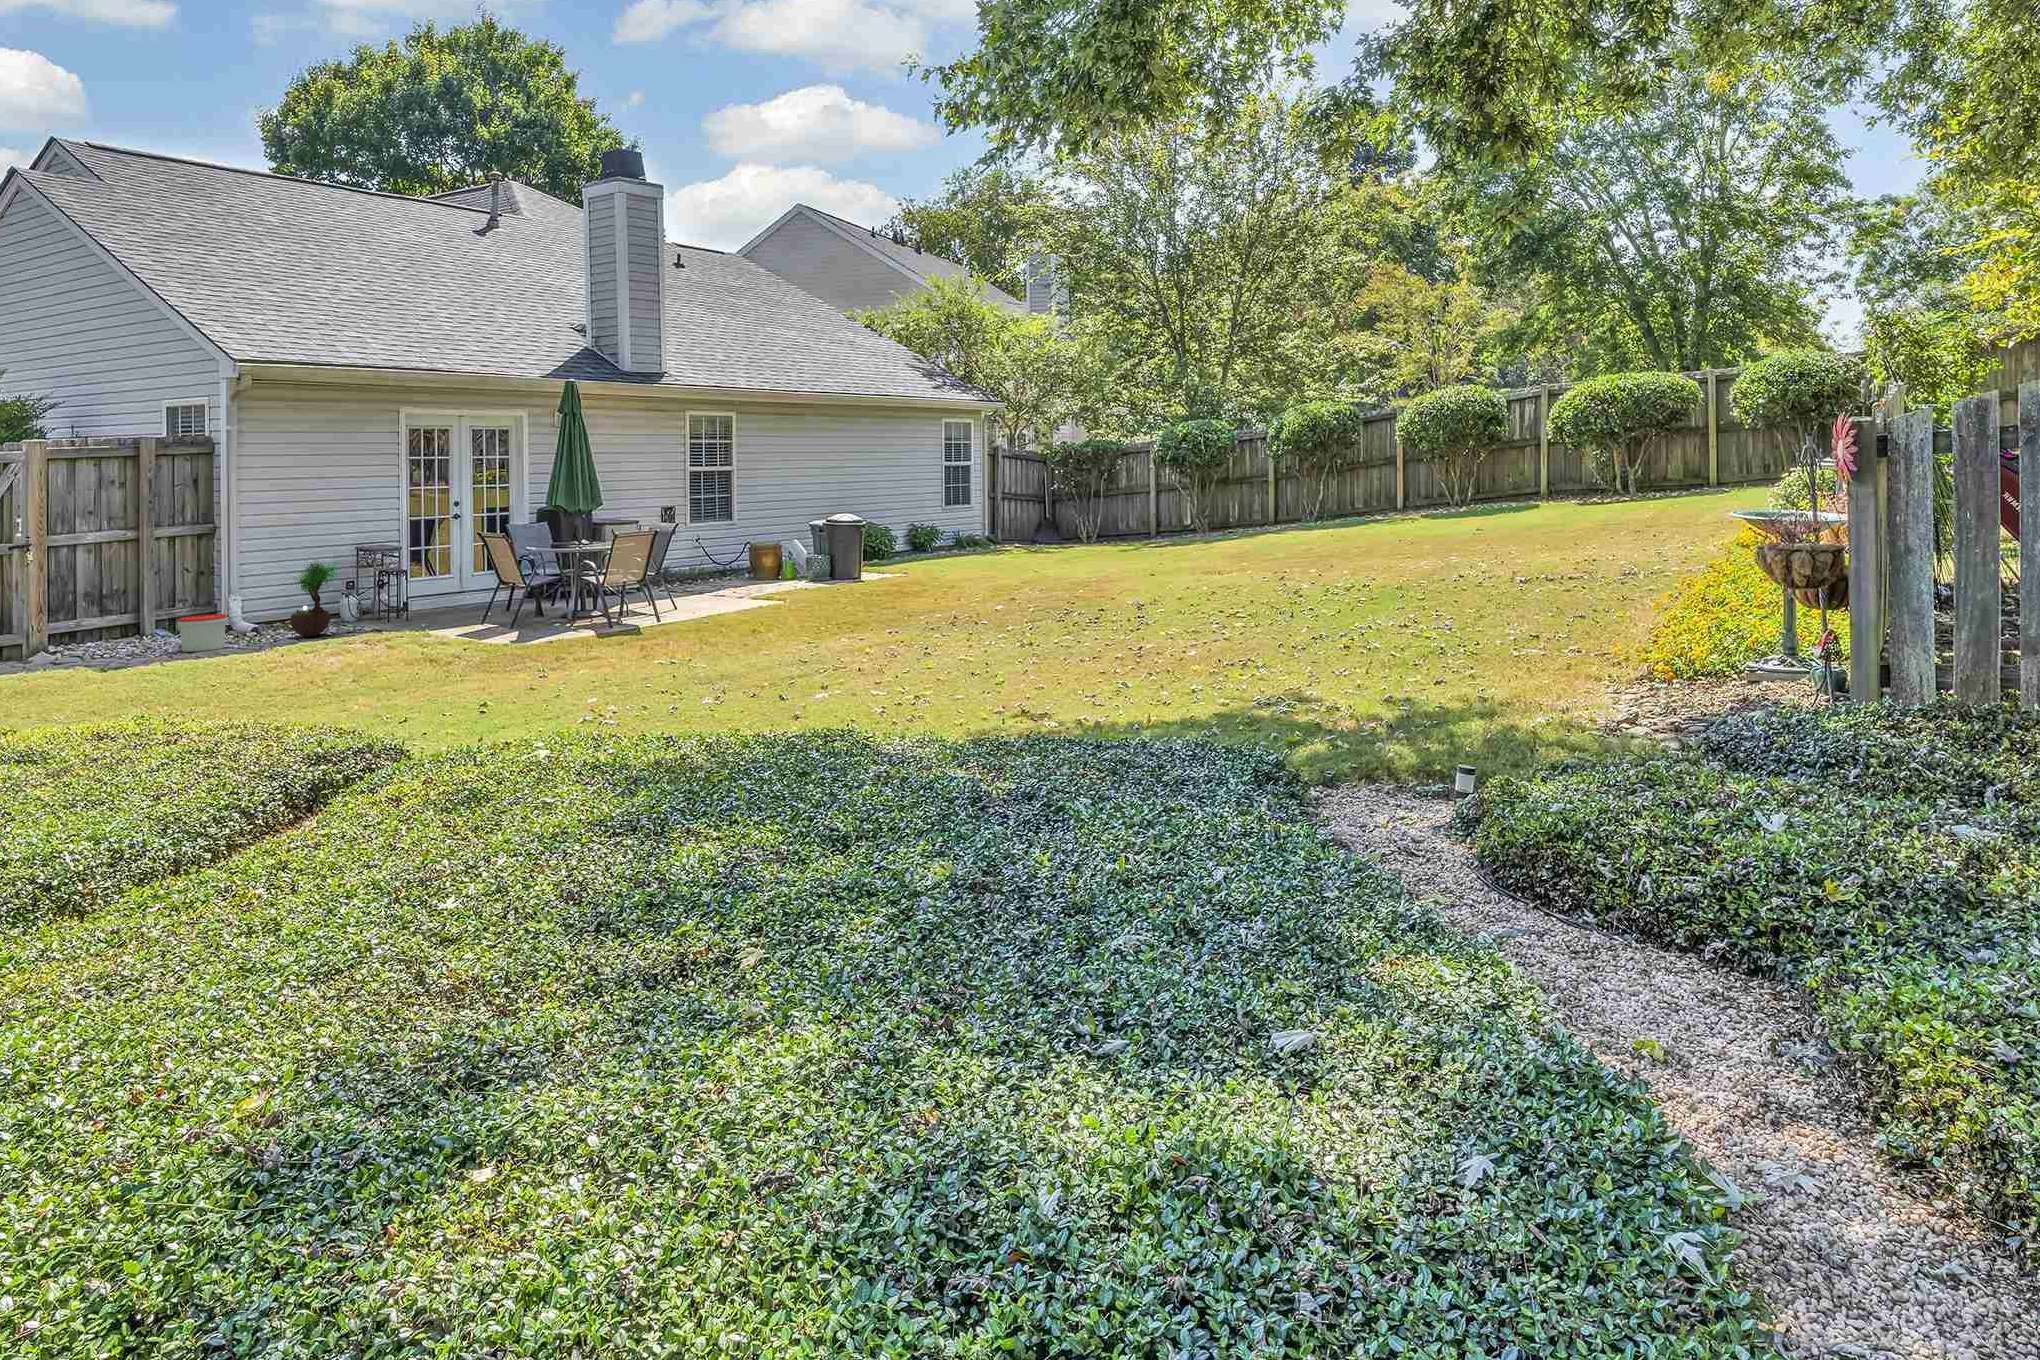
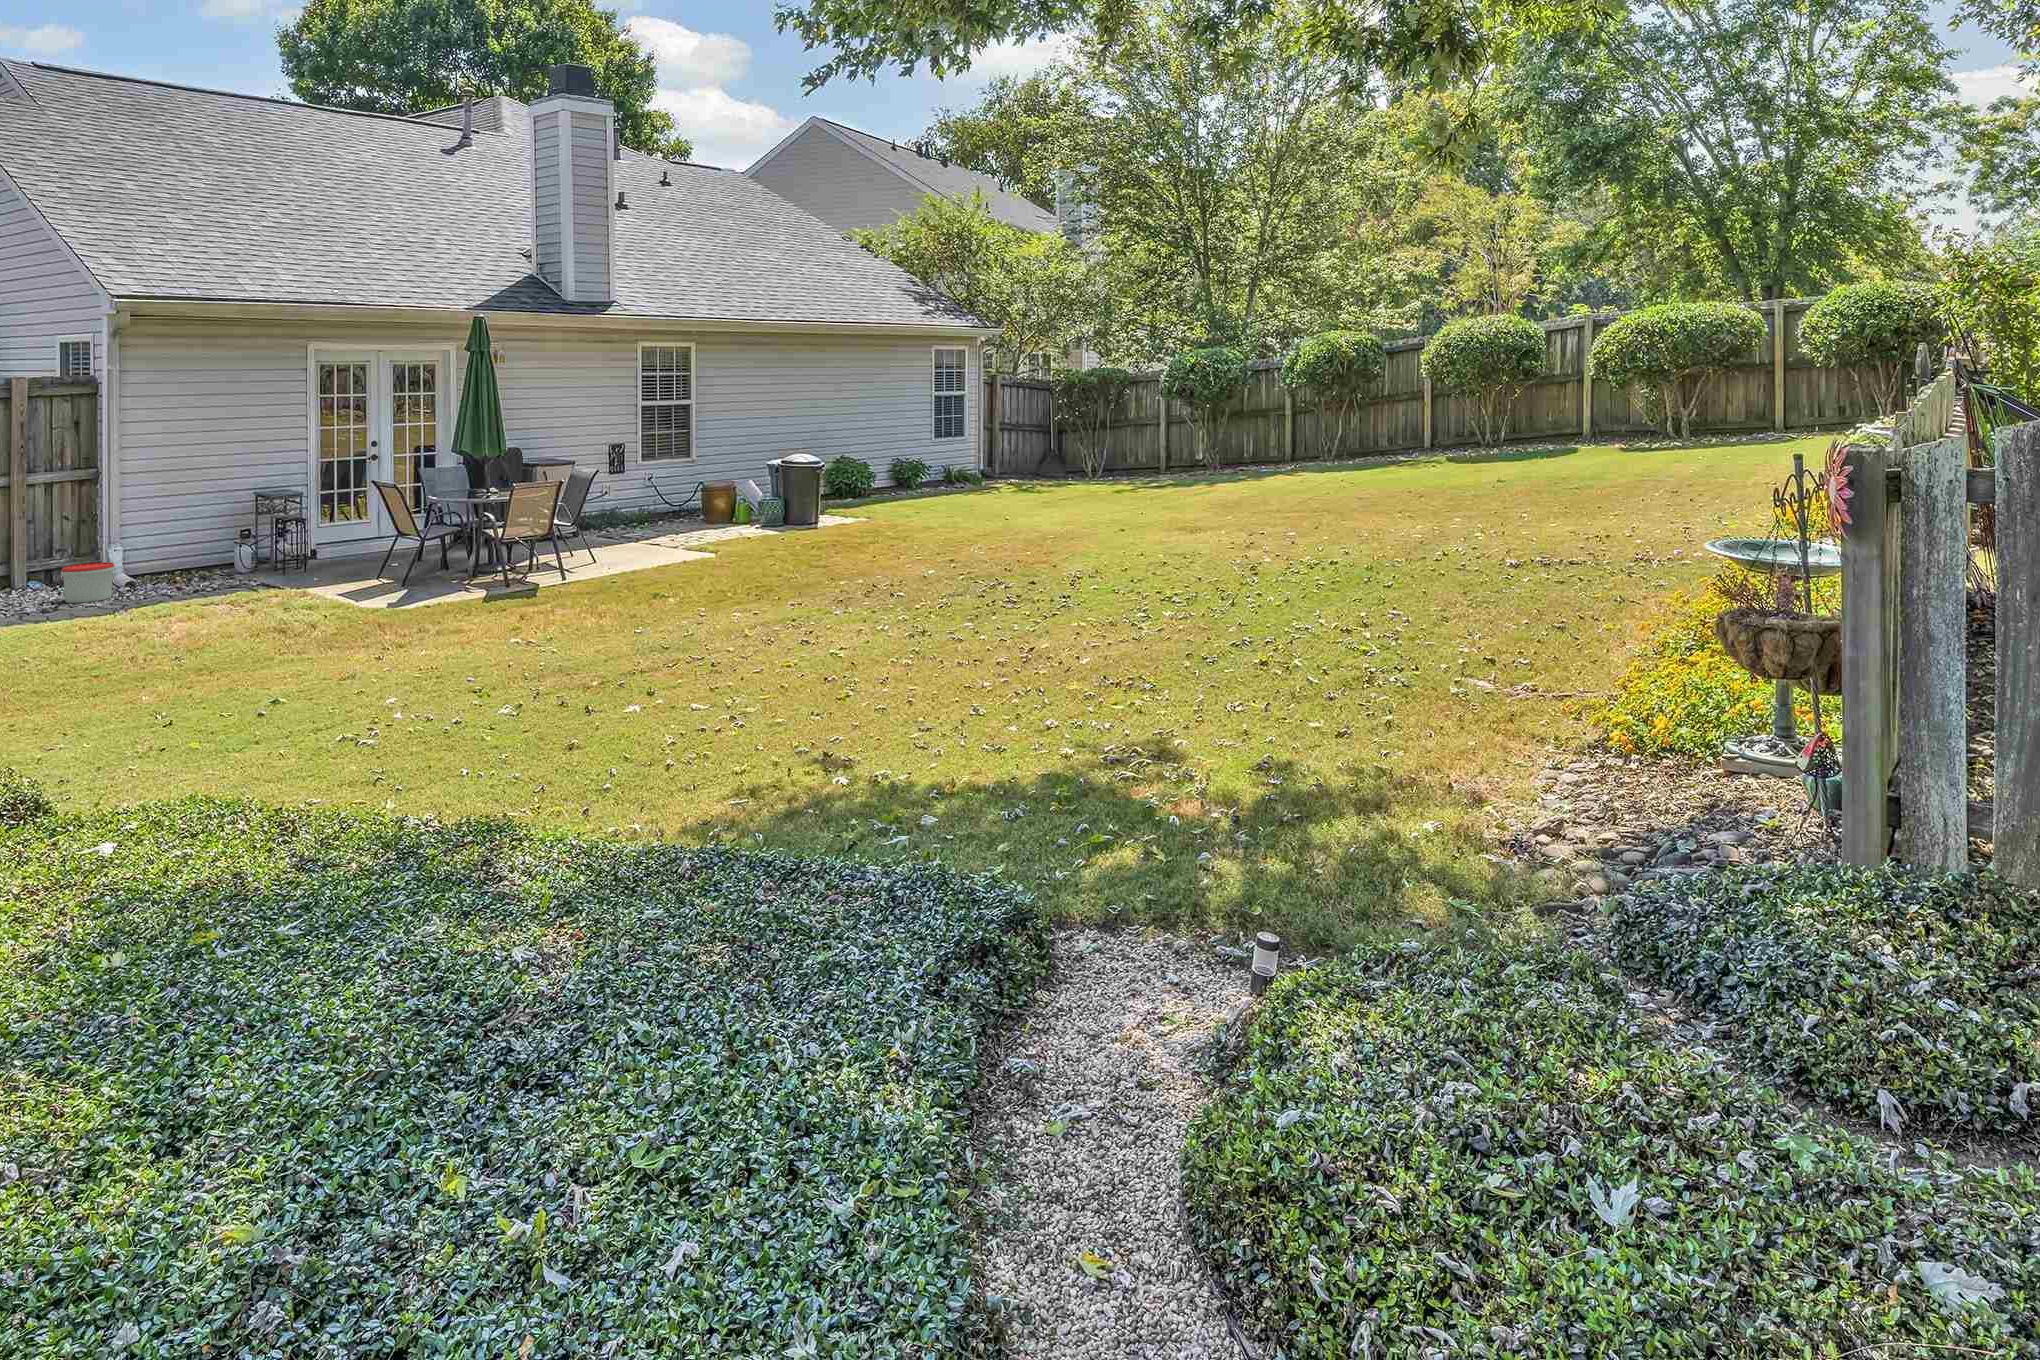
potted tree: present [290,561,337,637] -> none [184,502,239,585]

